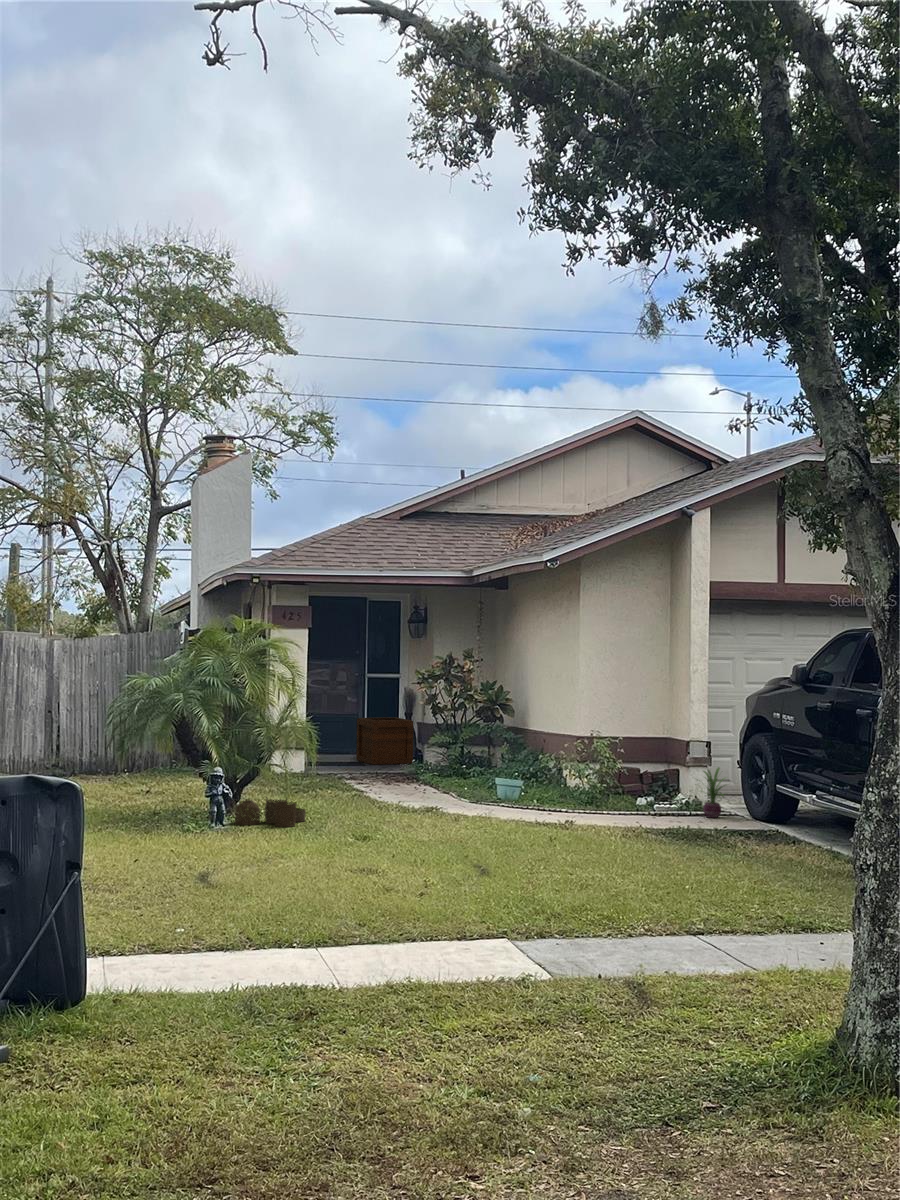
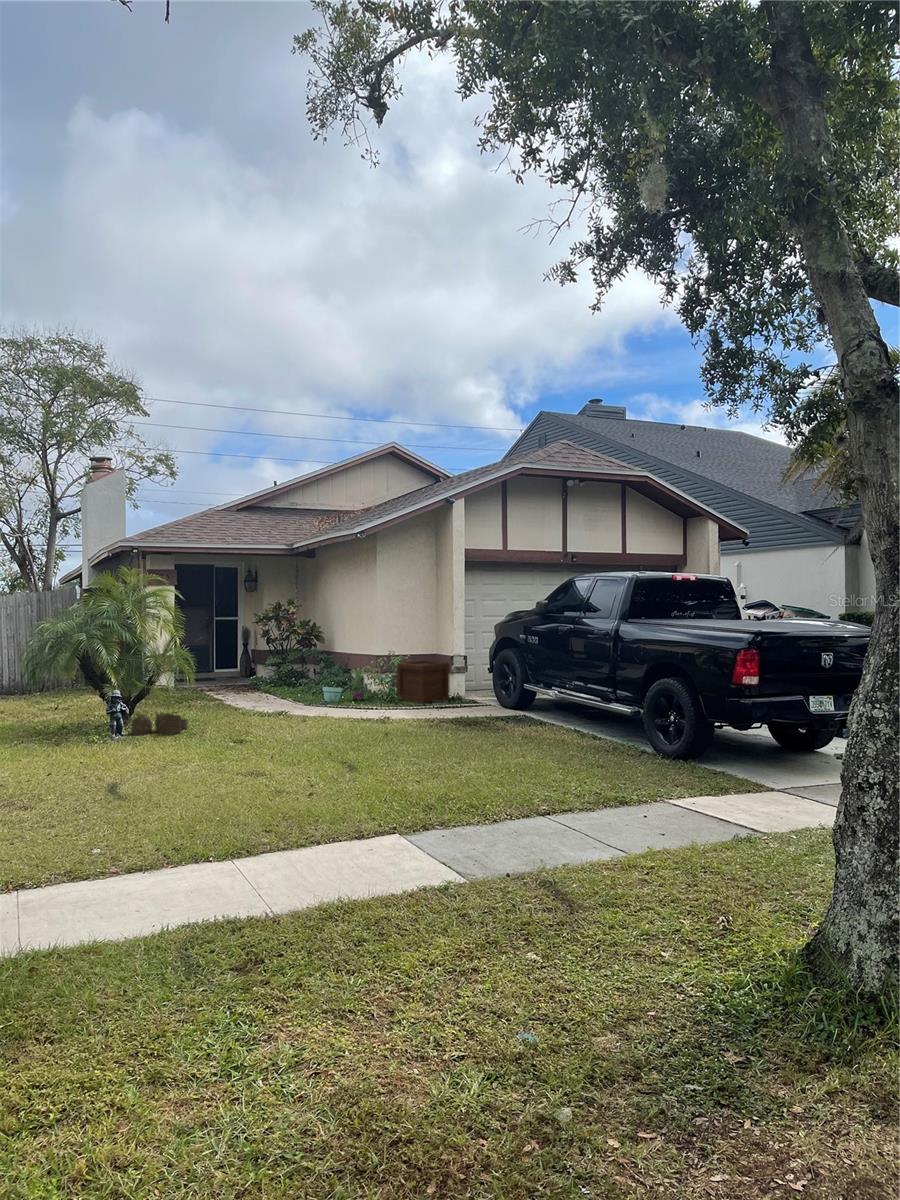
wooden crate: present [356,717,413,765] -> present [397,660,449,703]
decorative plant: present [703,767,725,818] -> present [353,669,364,700]

